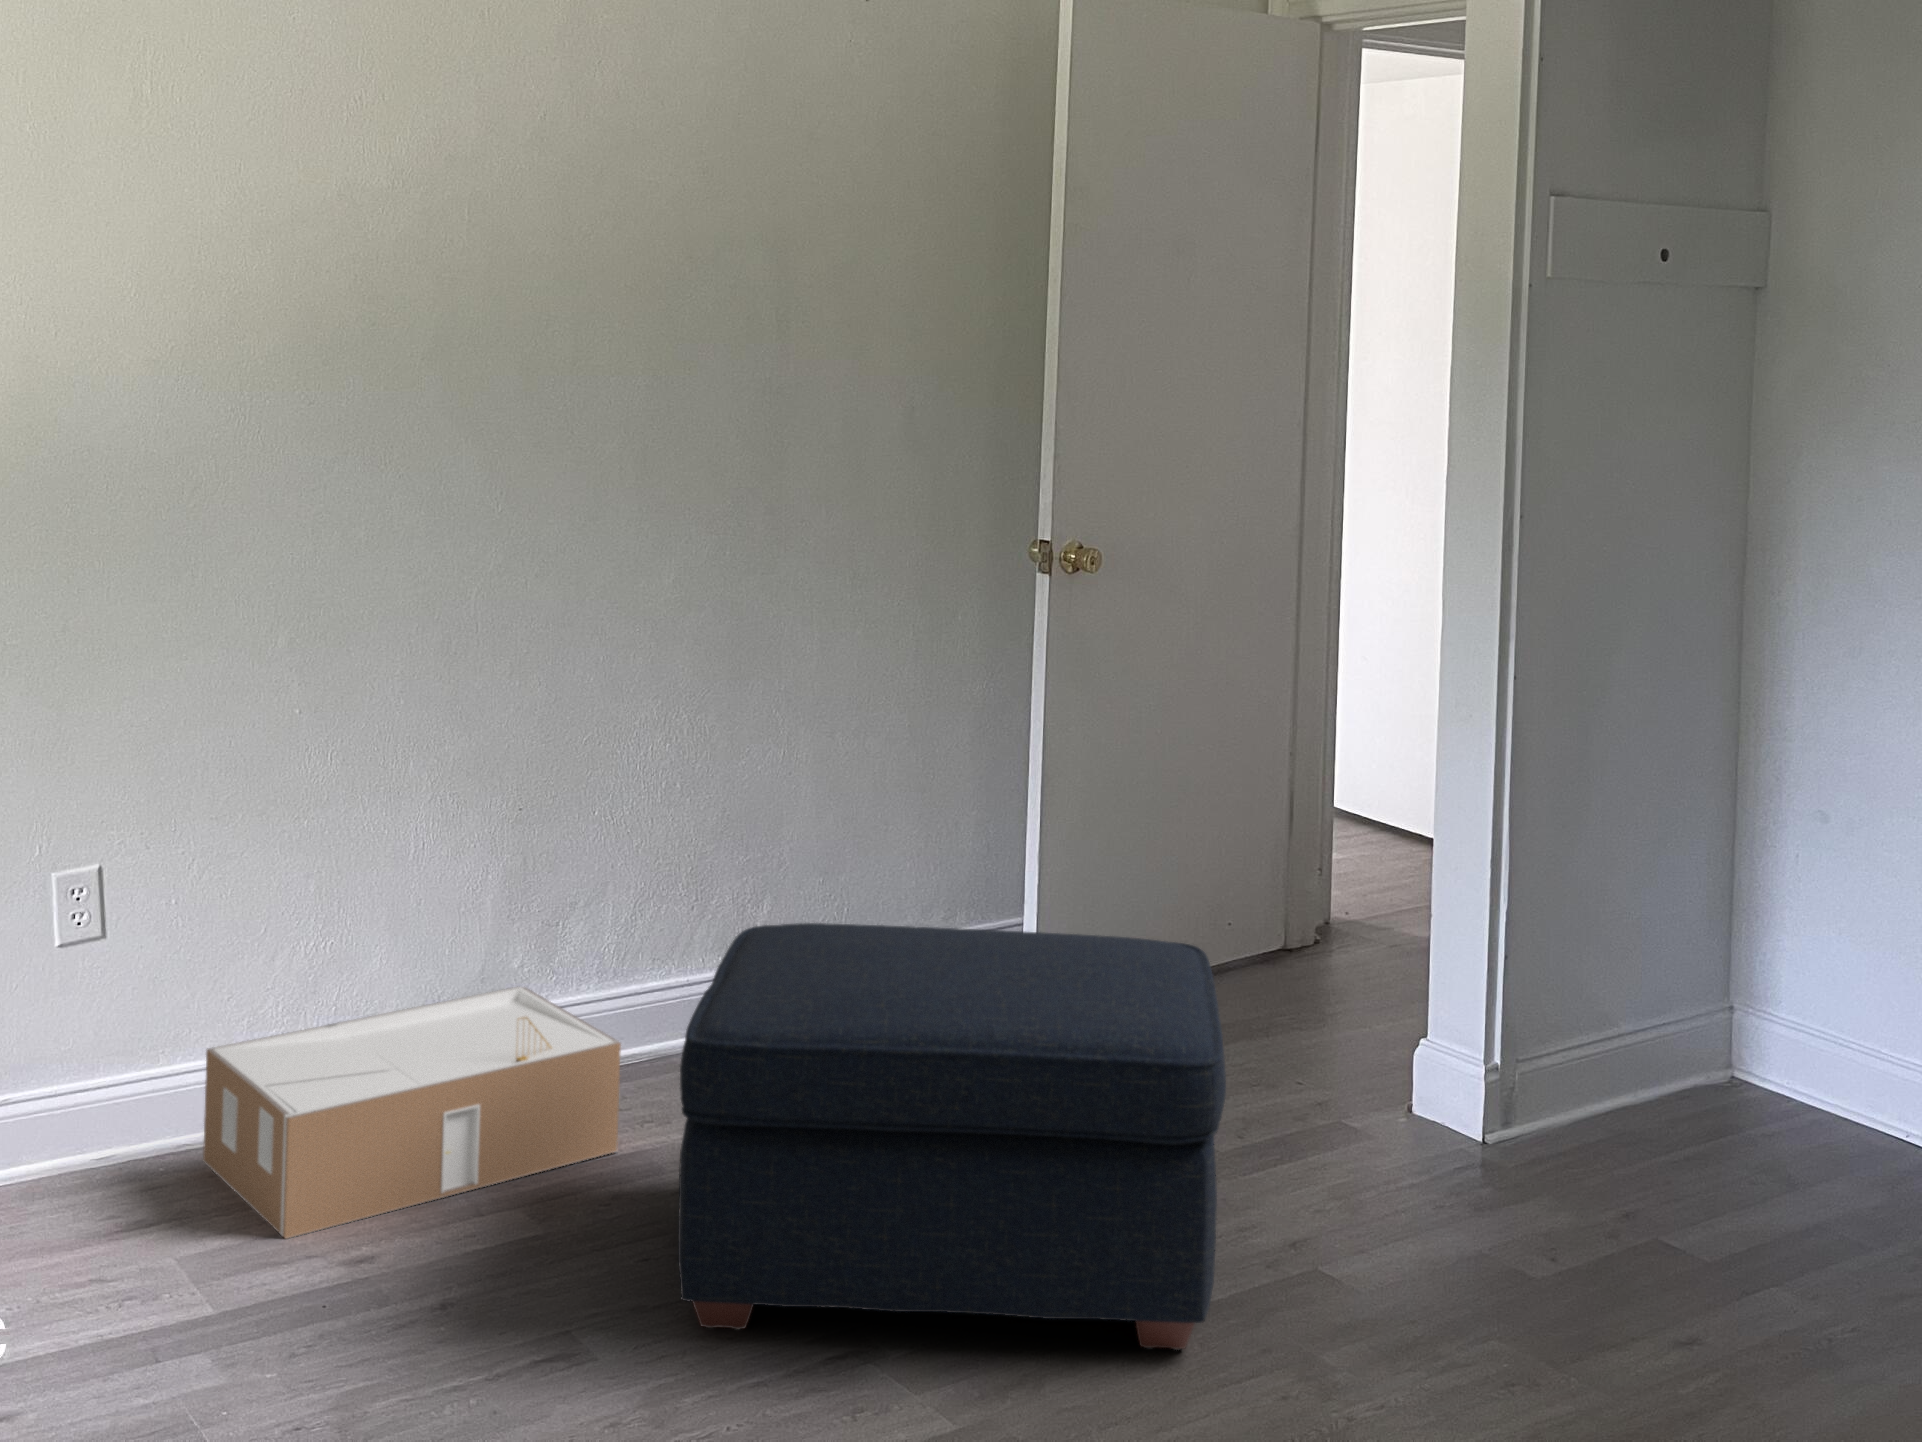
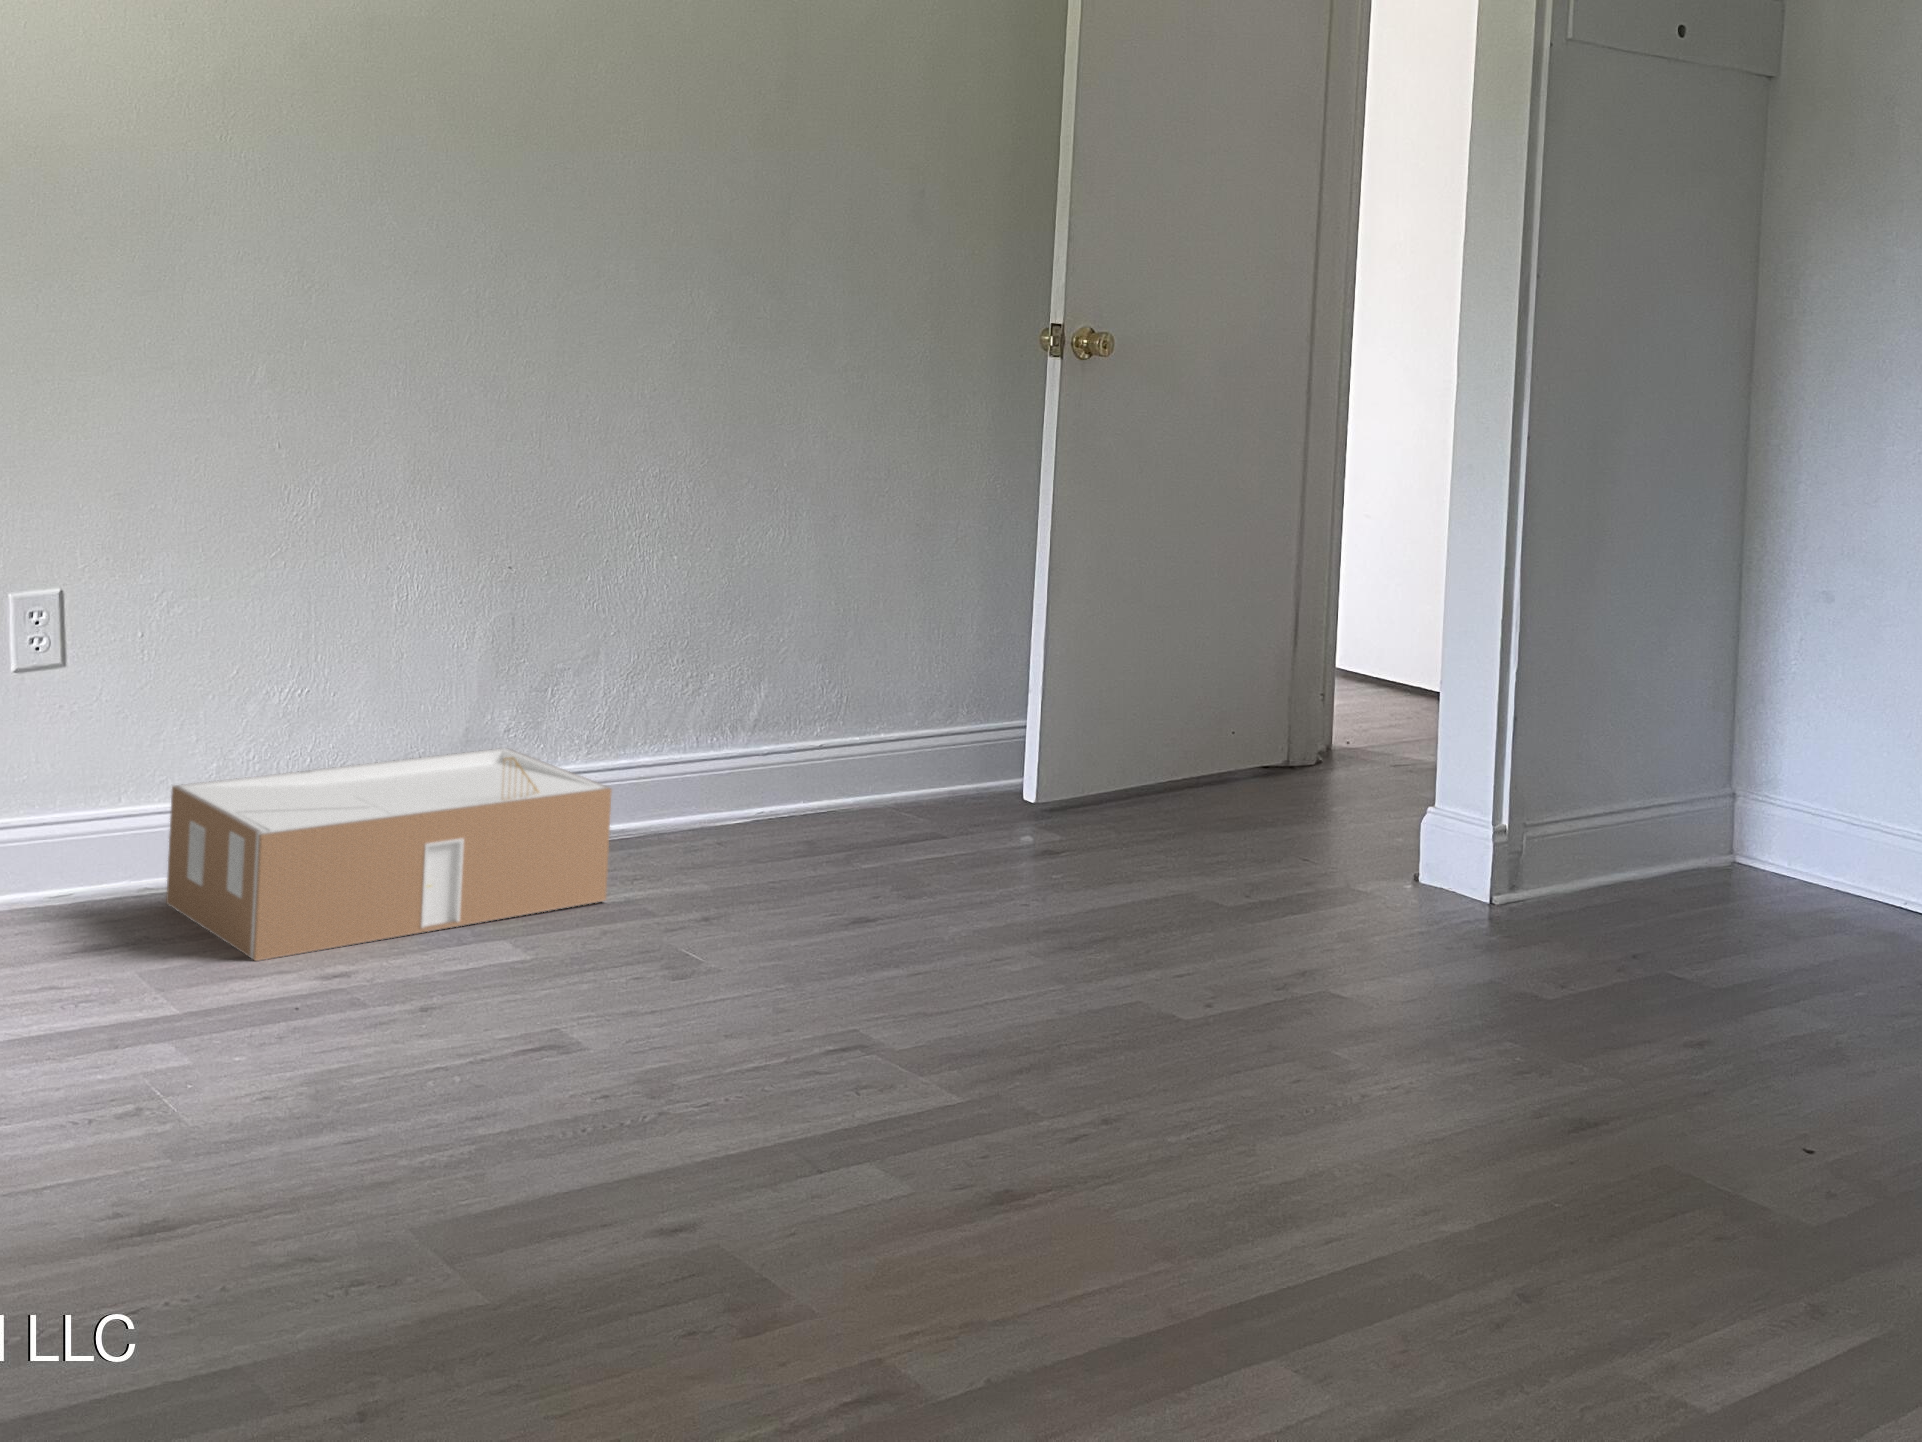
ottoman: present [678,923,1226,1349] -> none [676,655,1239,1048]

